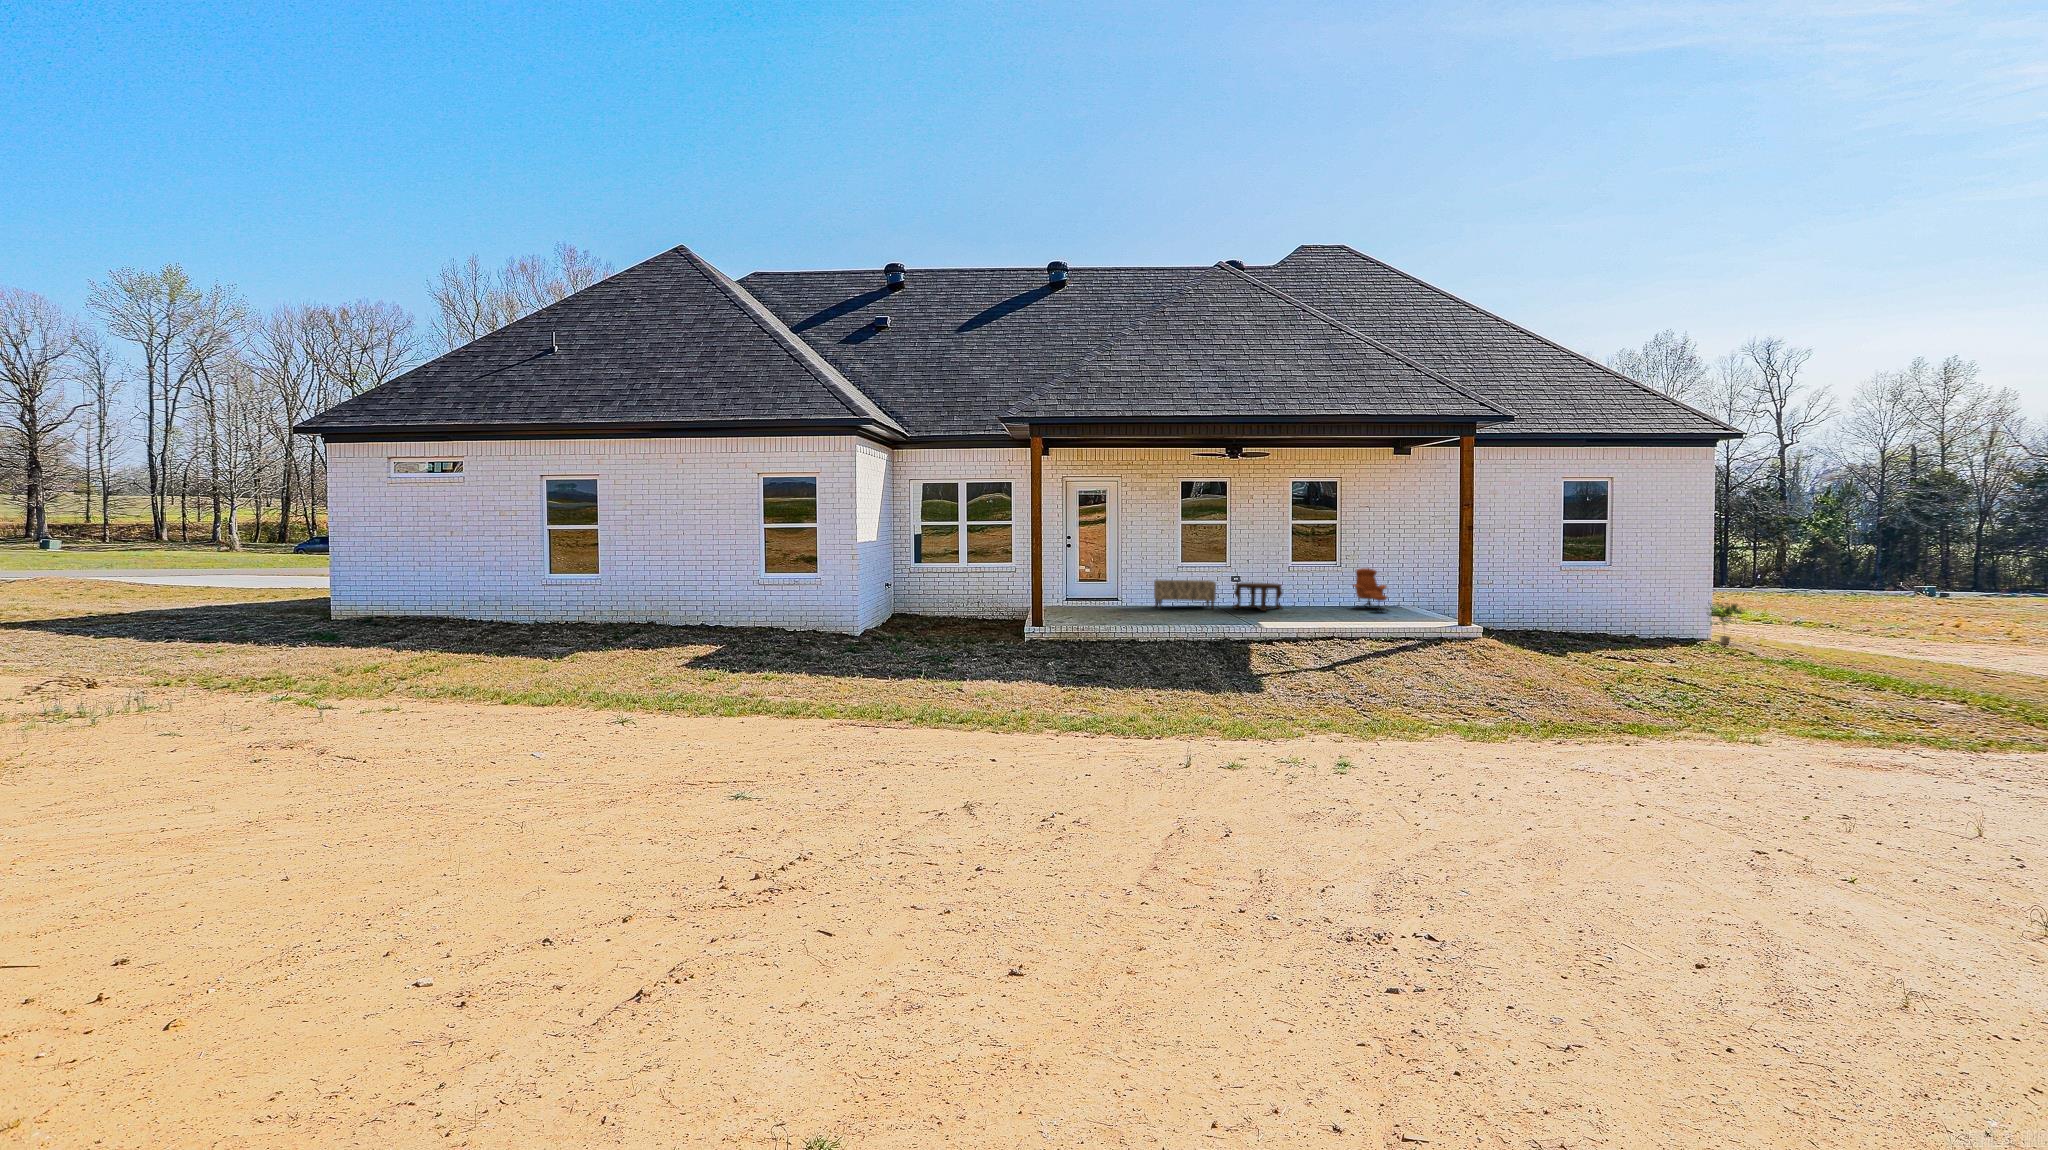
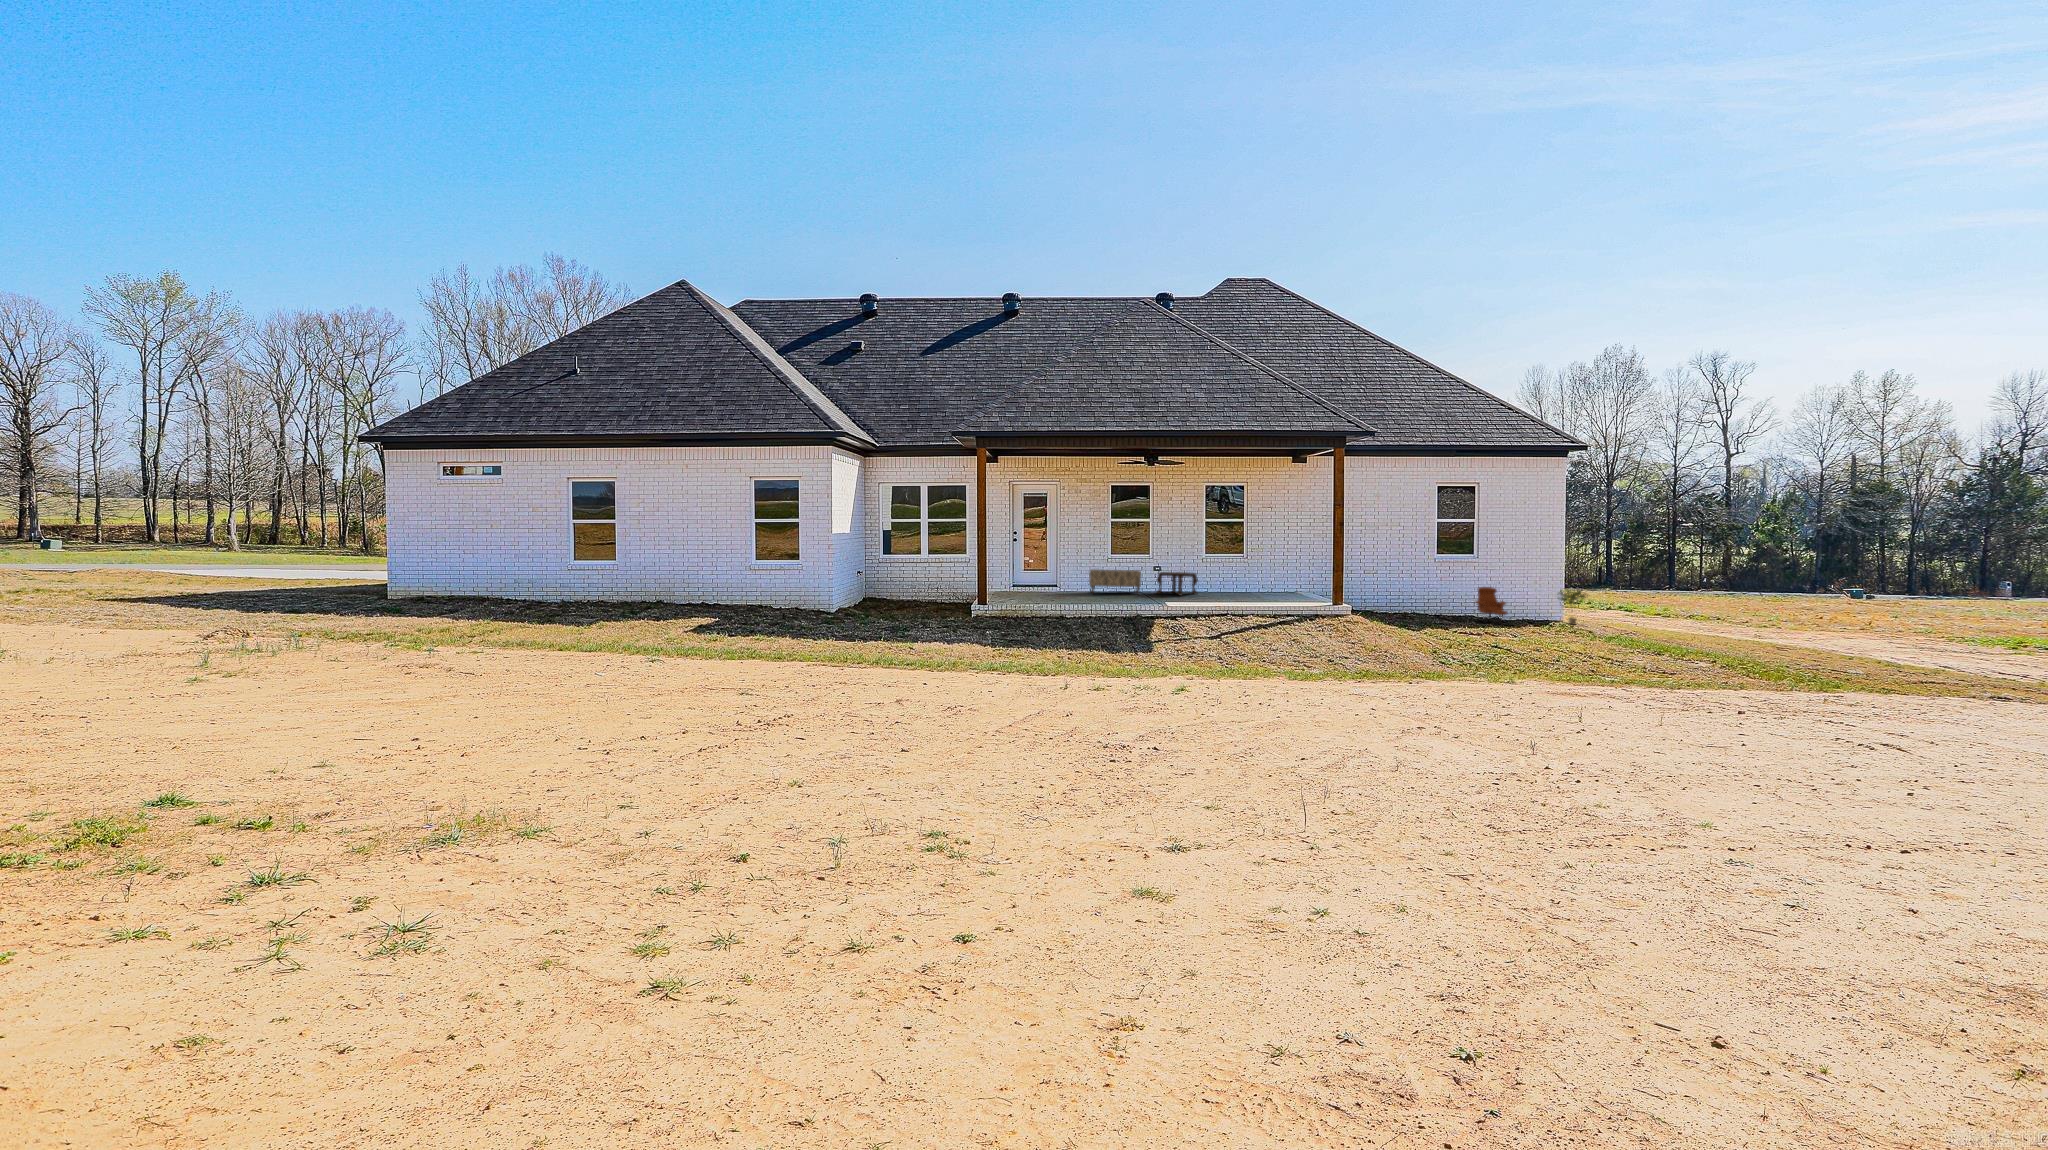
lounge chair: present [1353,568,1387,609] -> present [1476,587,1507,622]

